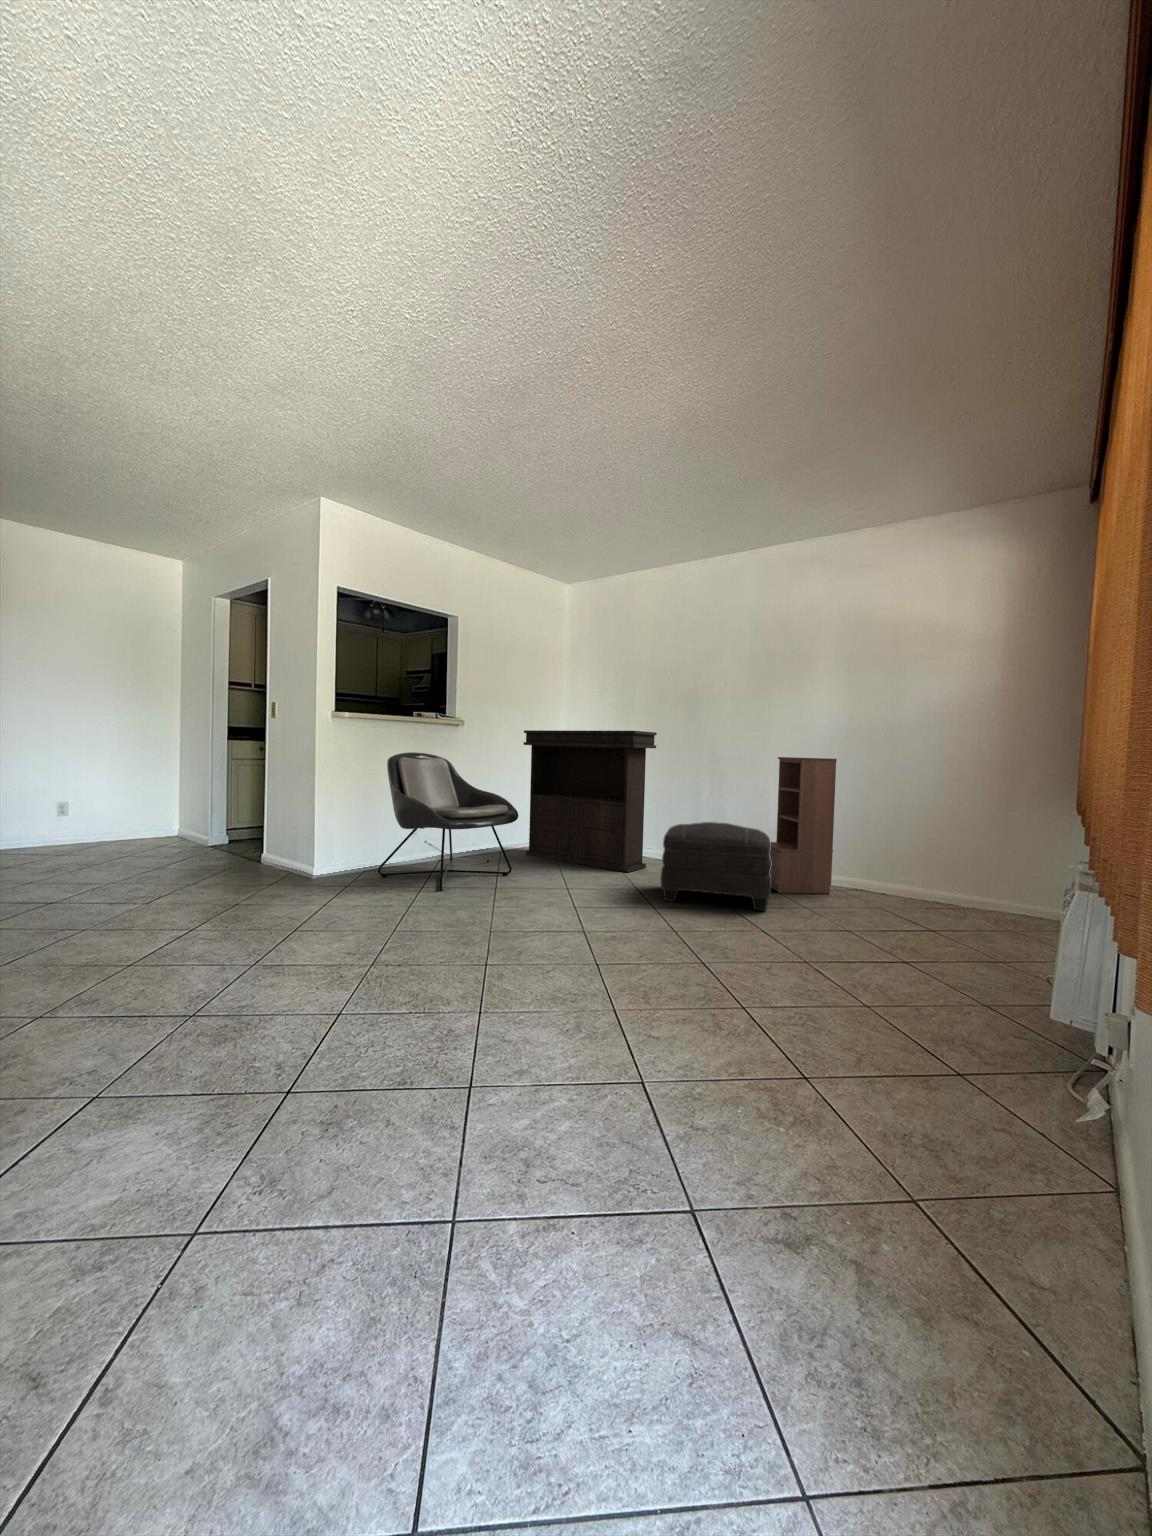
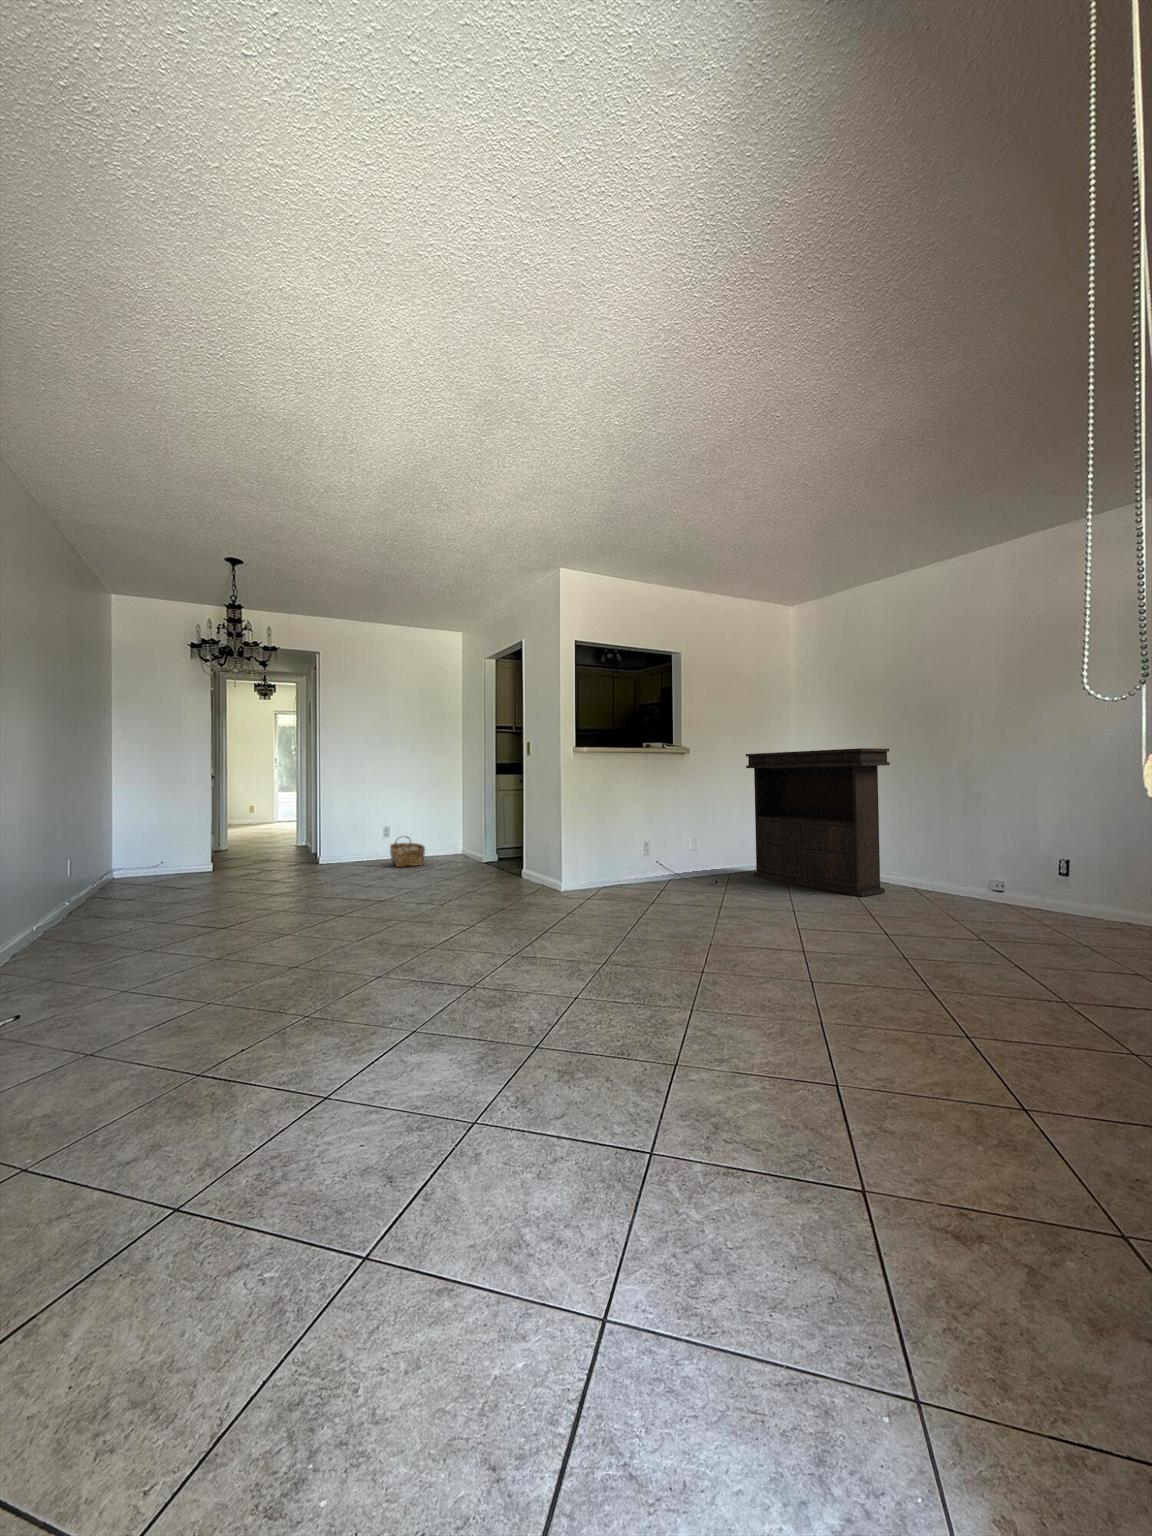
lounge chair: present [378,752,518,891] -> none [613,780,740,906]
bookshelf: present [770,757,837,893] -> none [1022,768,1130,930]
woven basket: none [63,813,120,854] -> present [390,836,425,867]
ottoman: present [661,822,771,911] -> none [894,844,1035,944]

